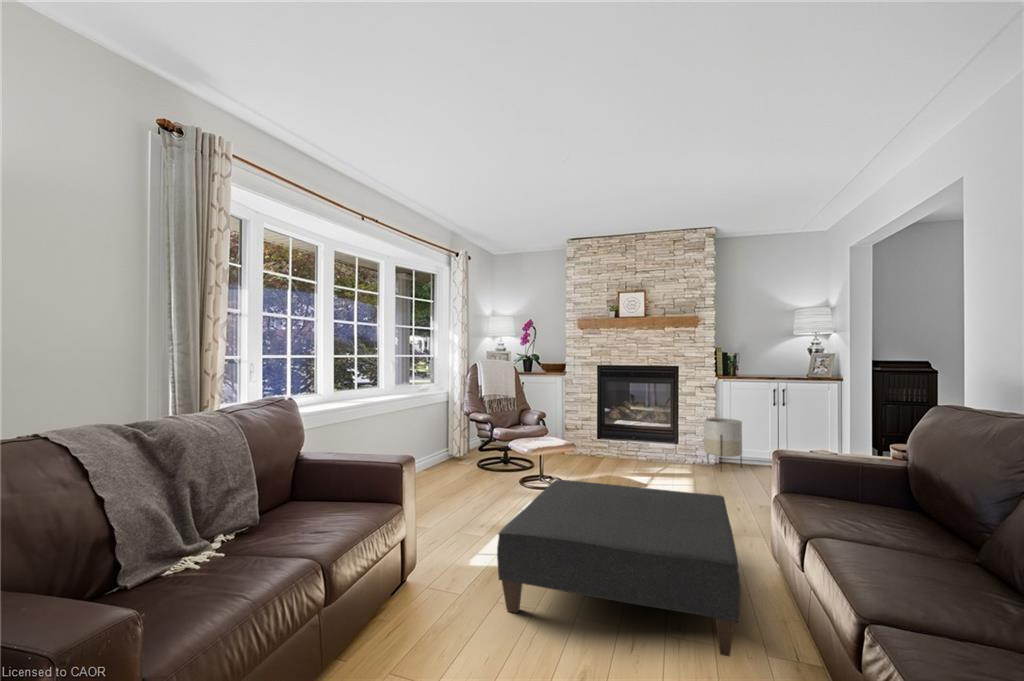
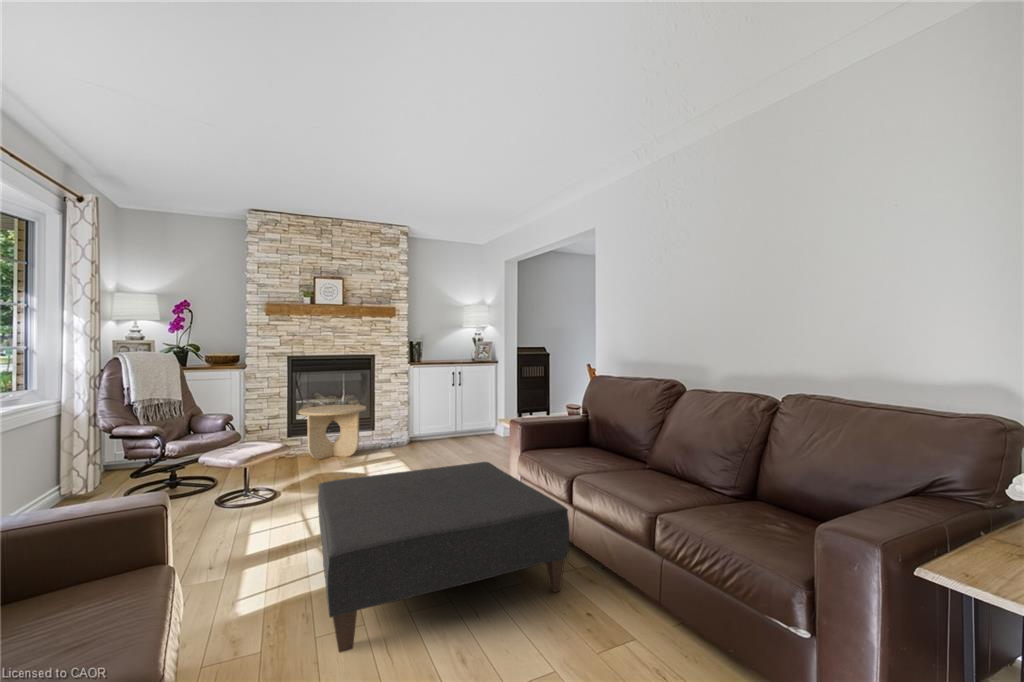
side table: none [602,414,664,466] -> present [299,405,366,459]
planter: present [704,418,742,467] -> none [401,401,433,448]

